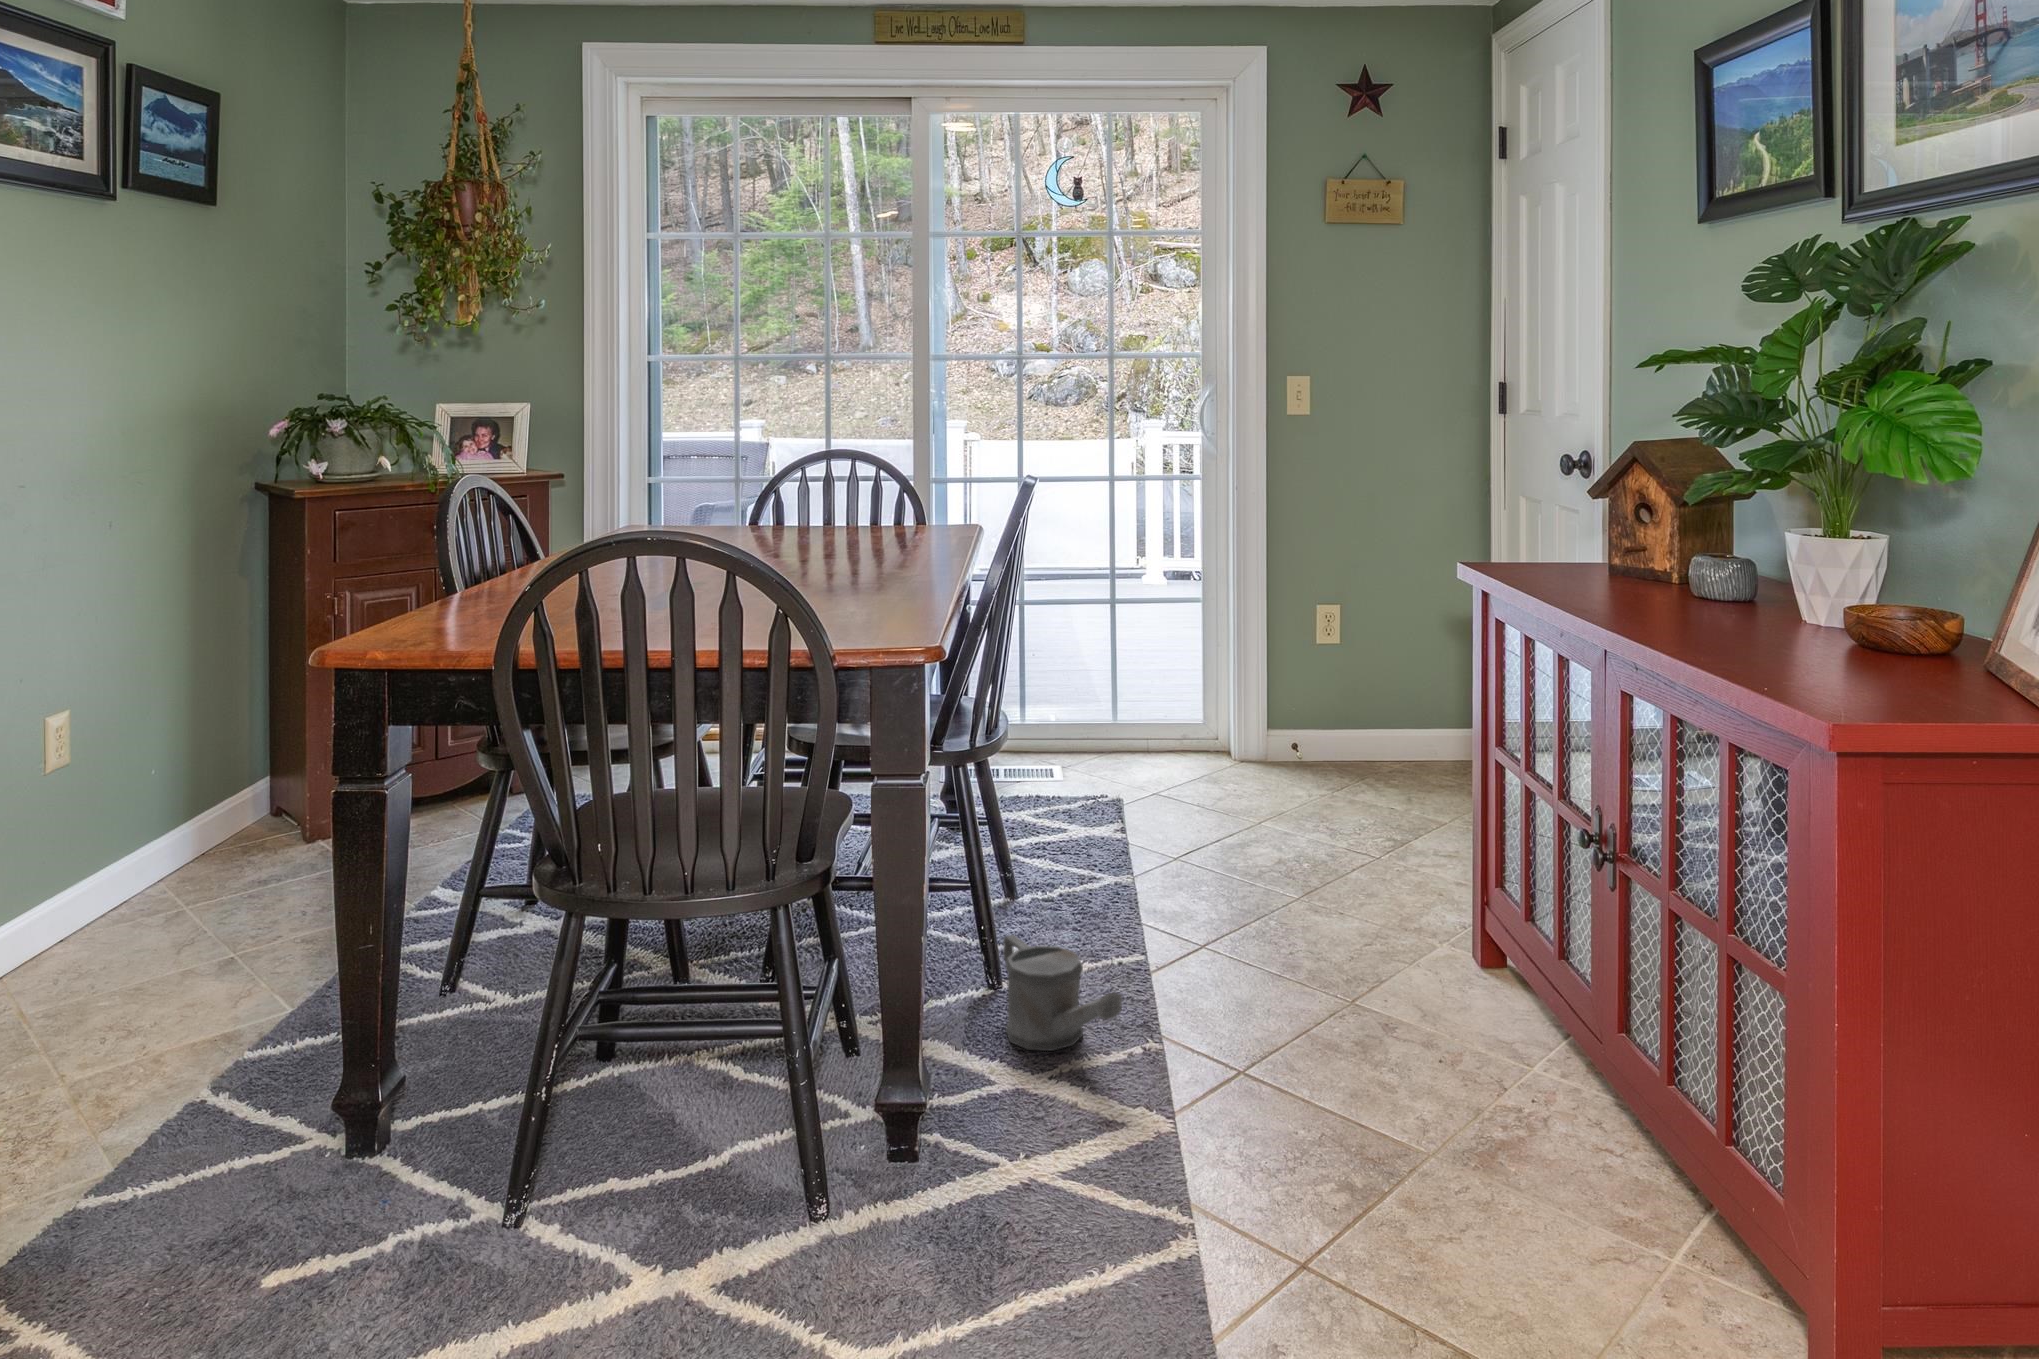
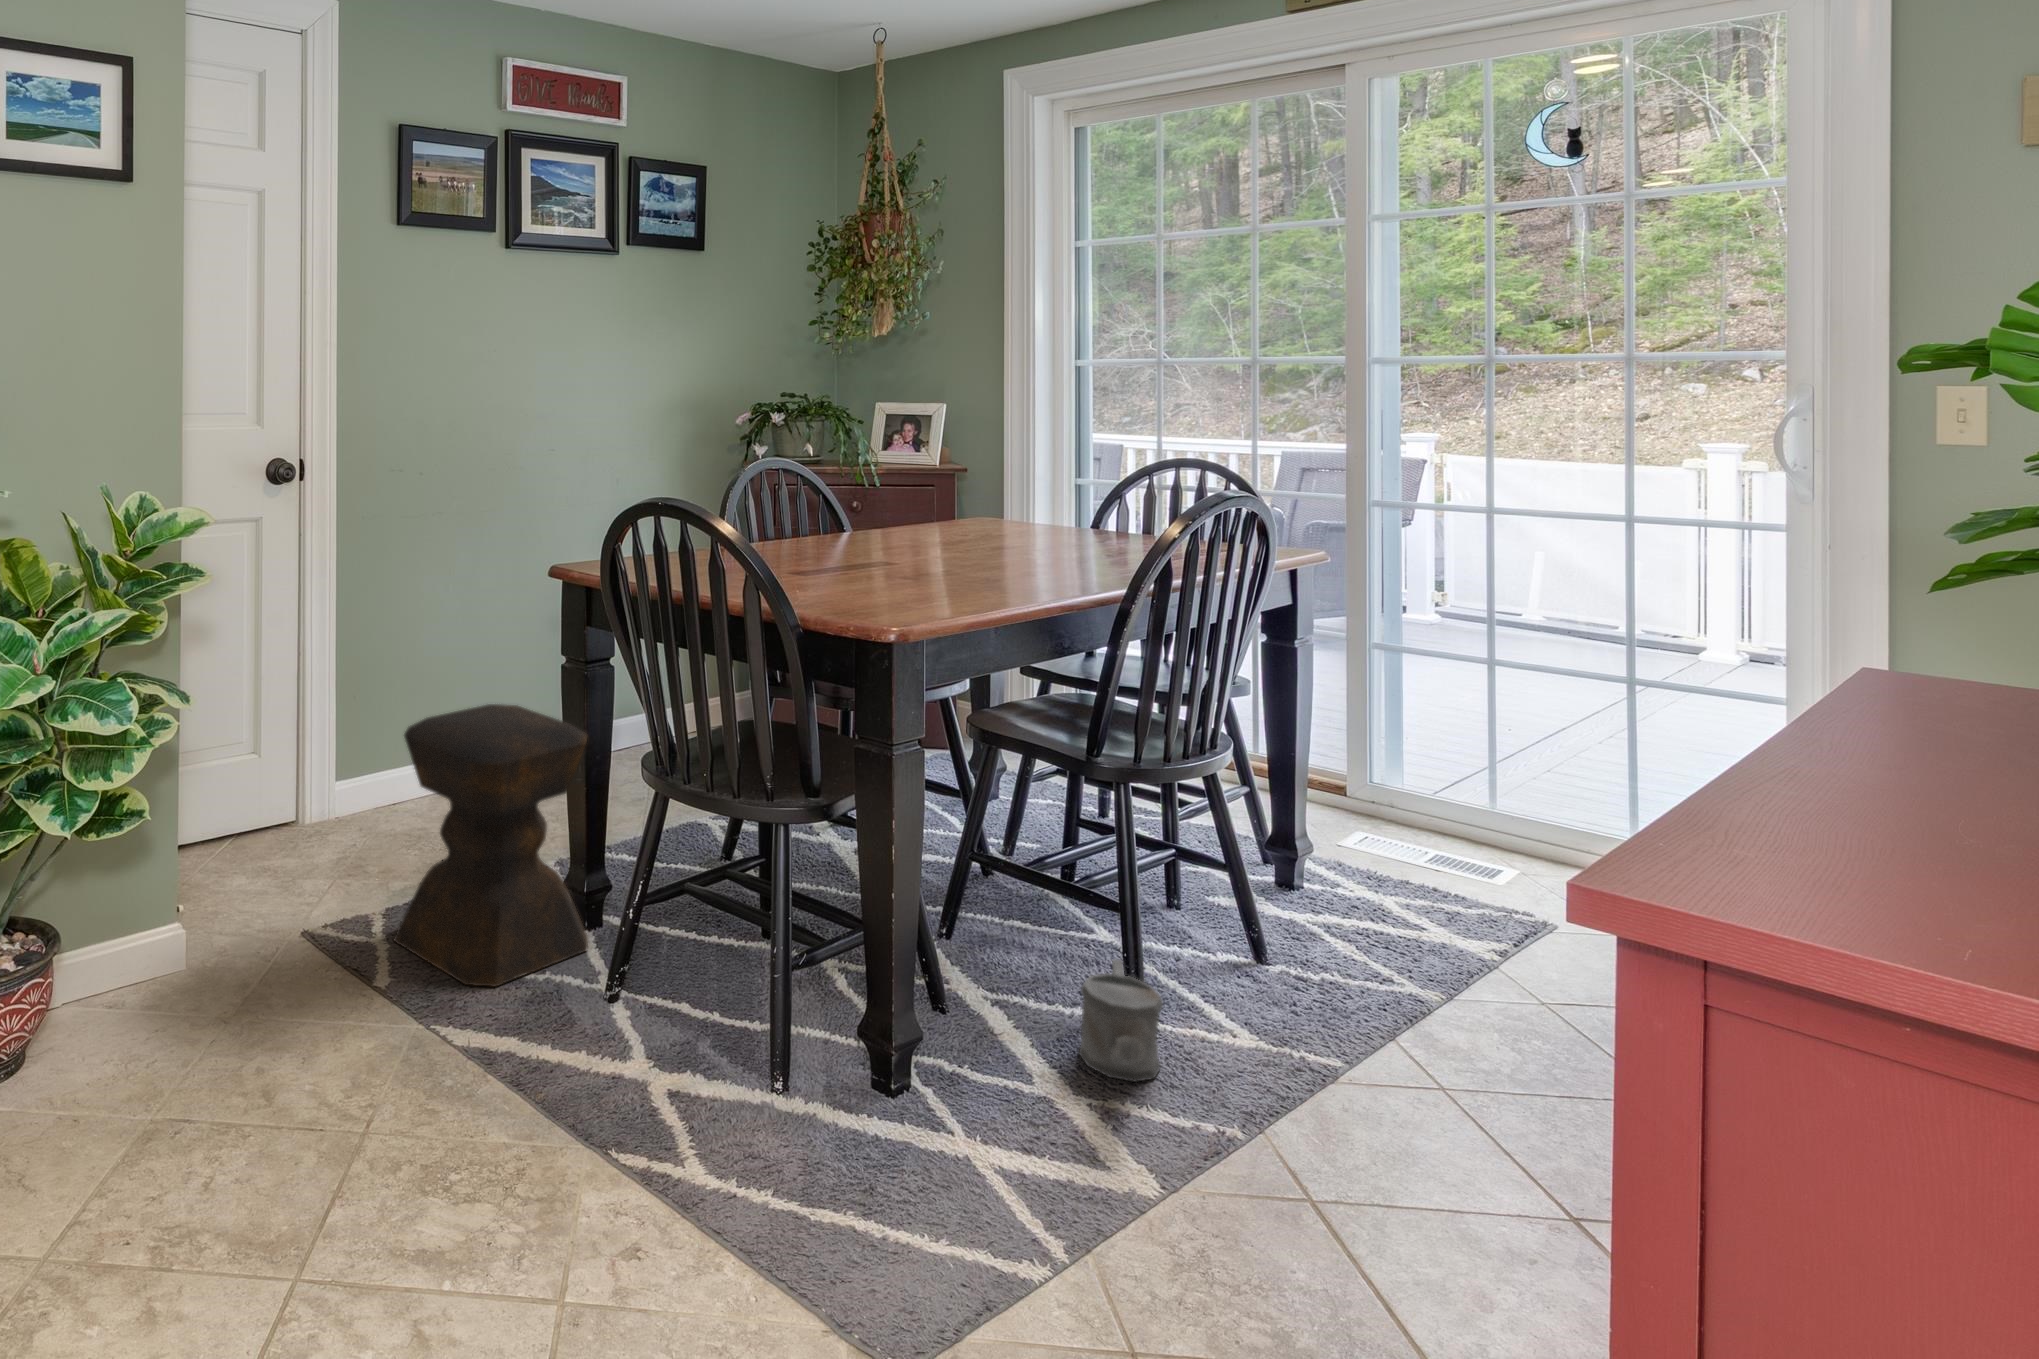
stool: none [75,862,414,1308] -> present [394,704,588,986]

